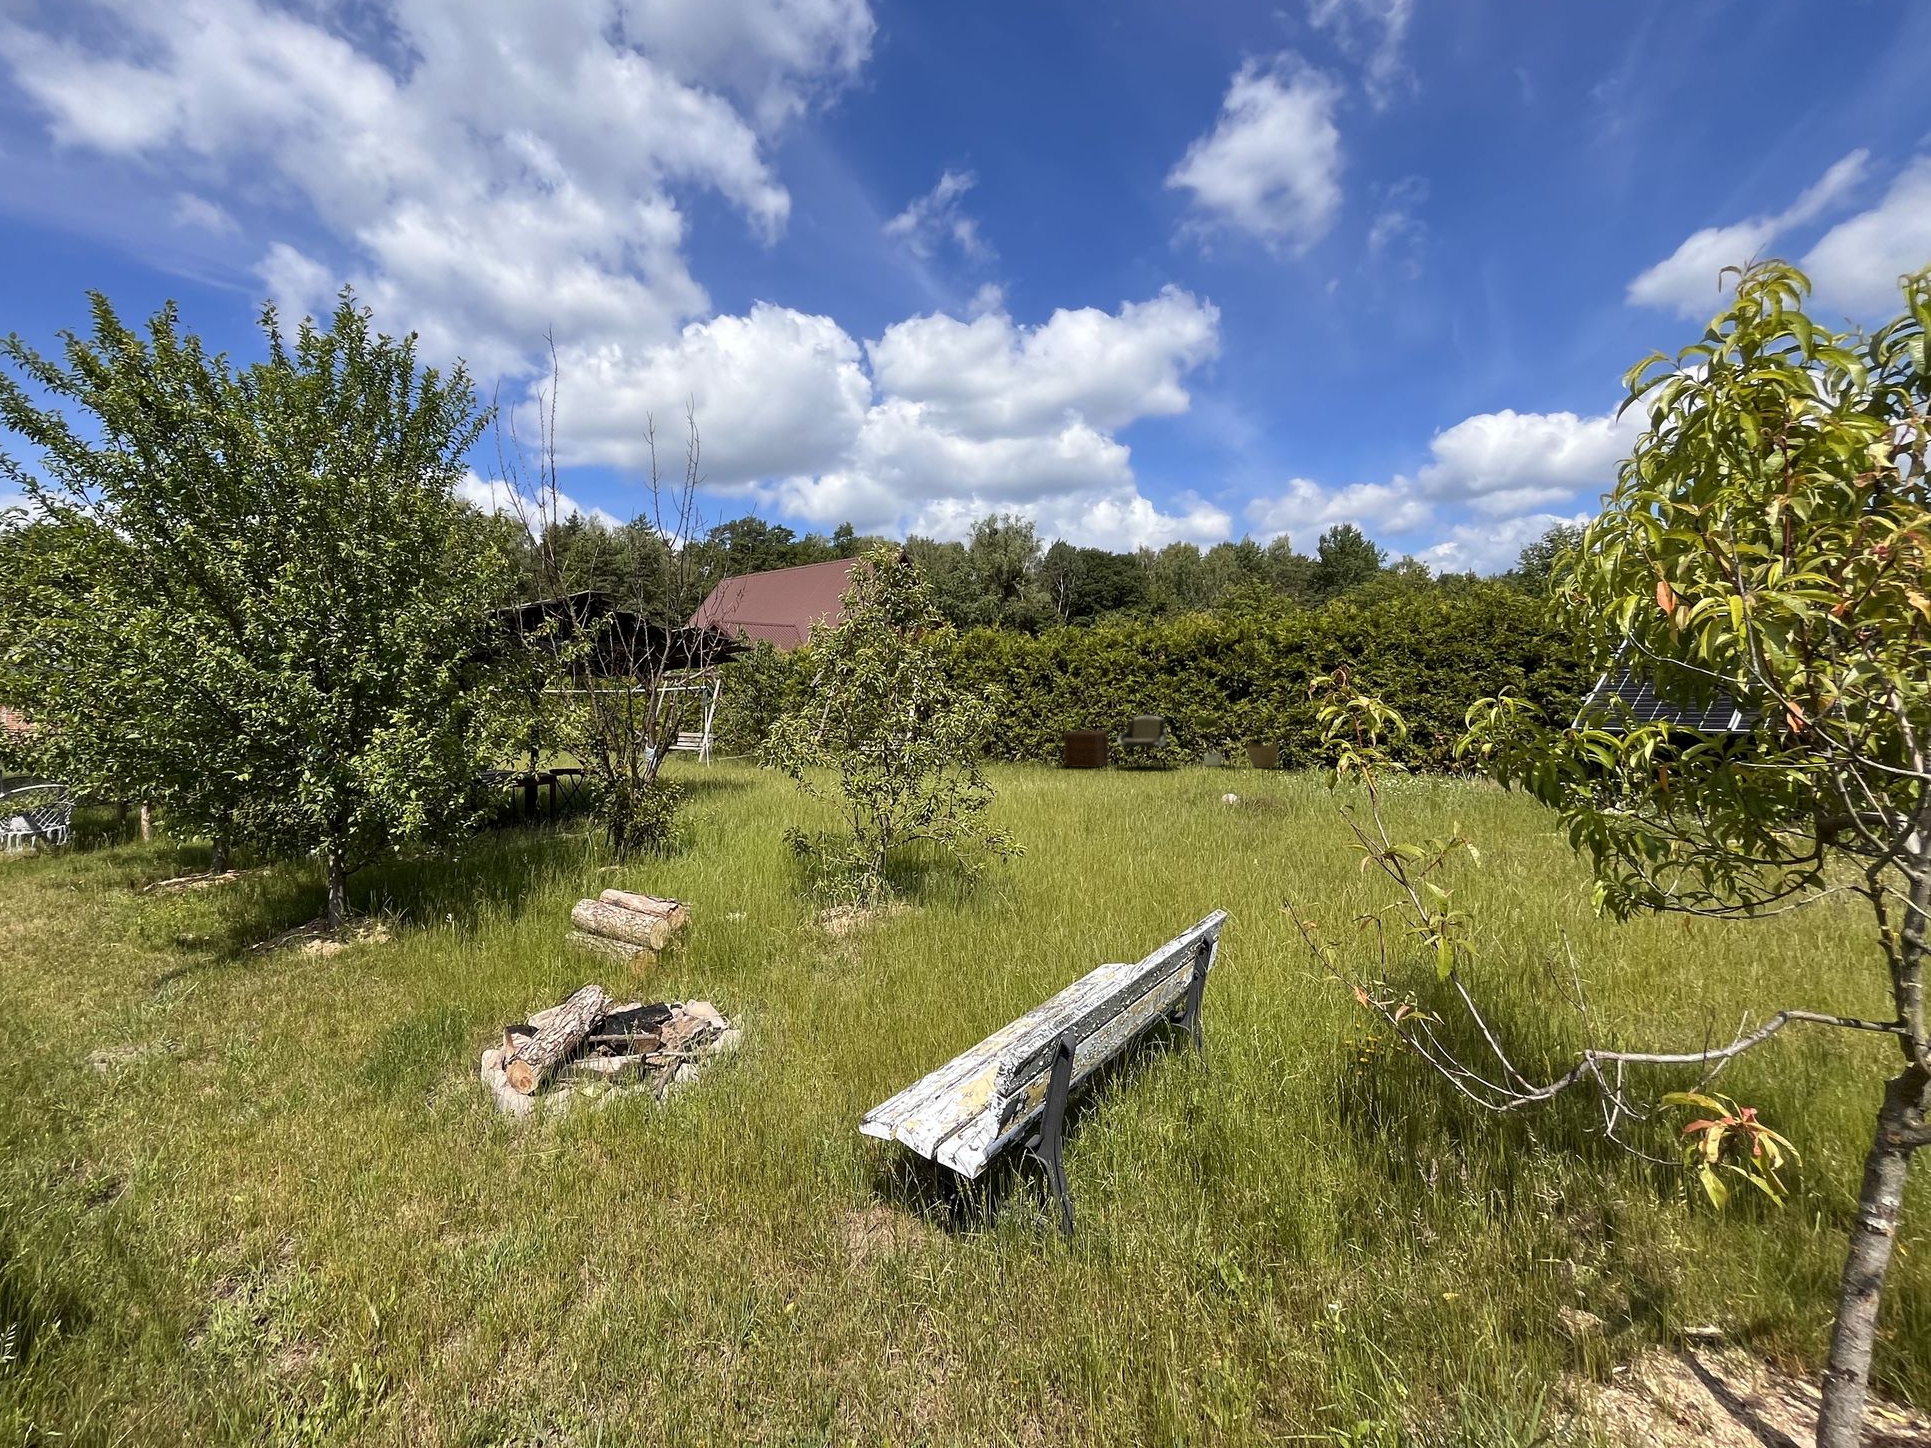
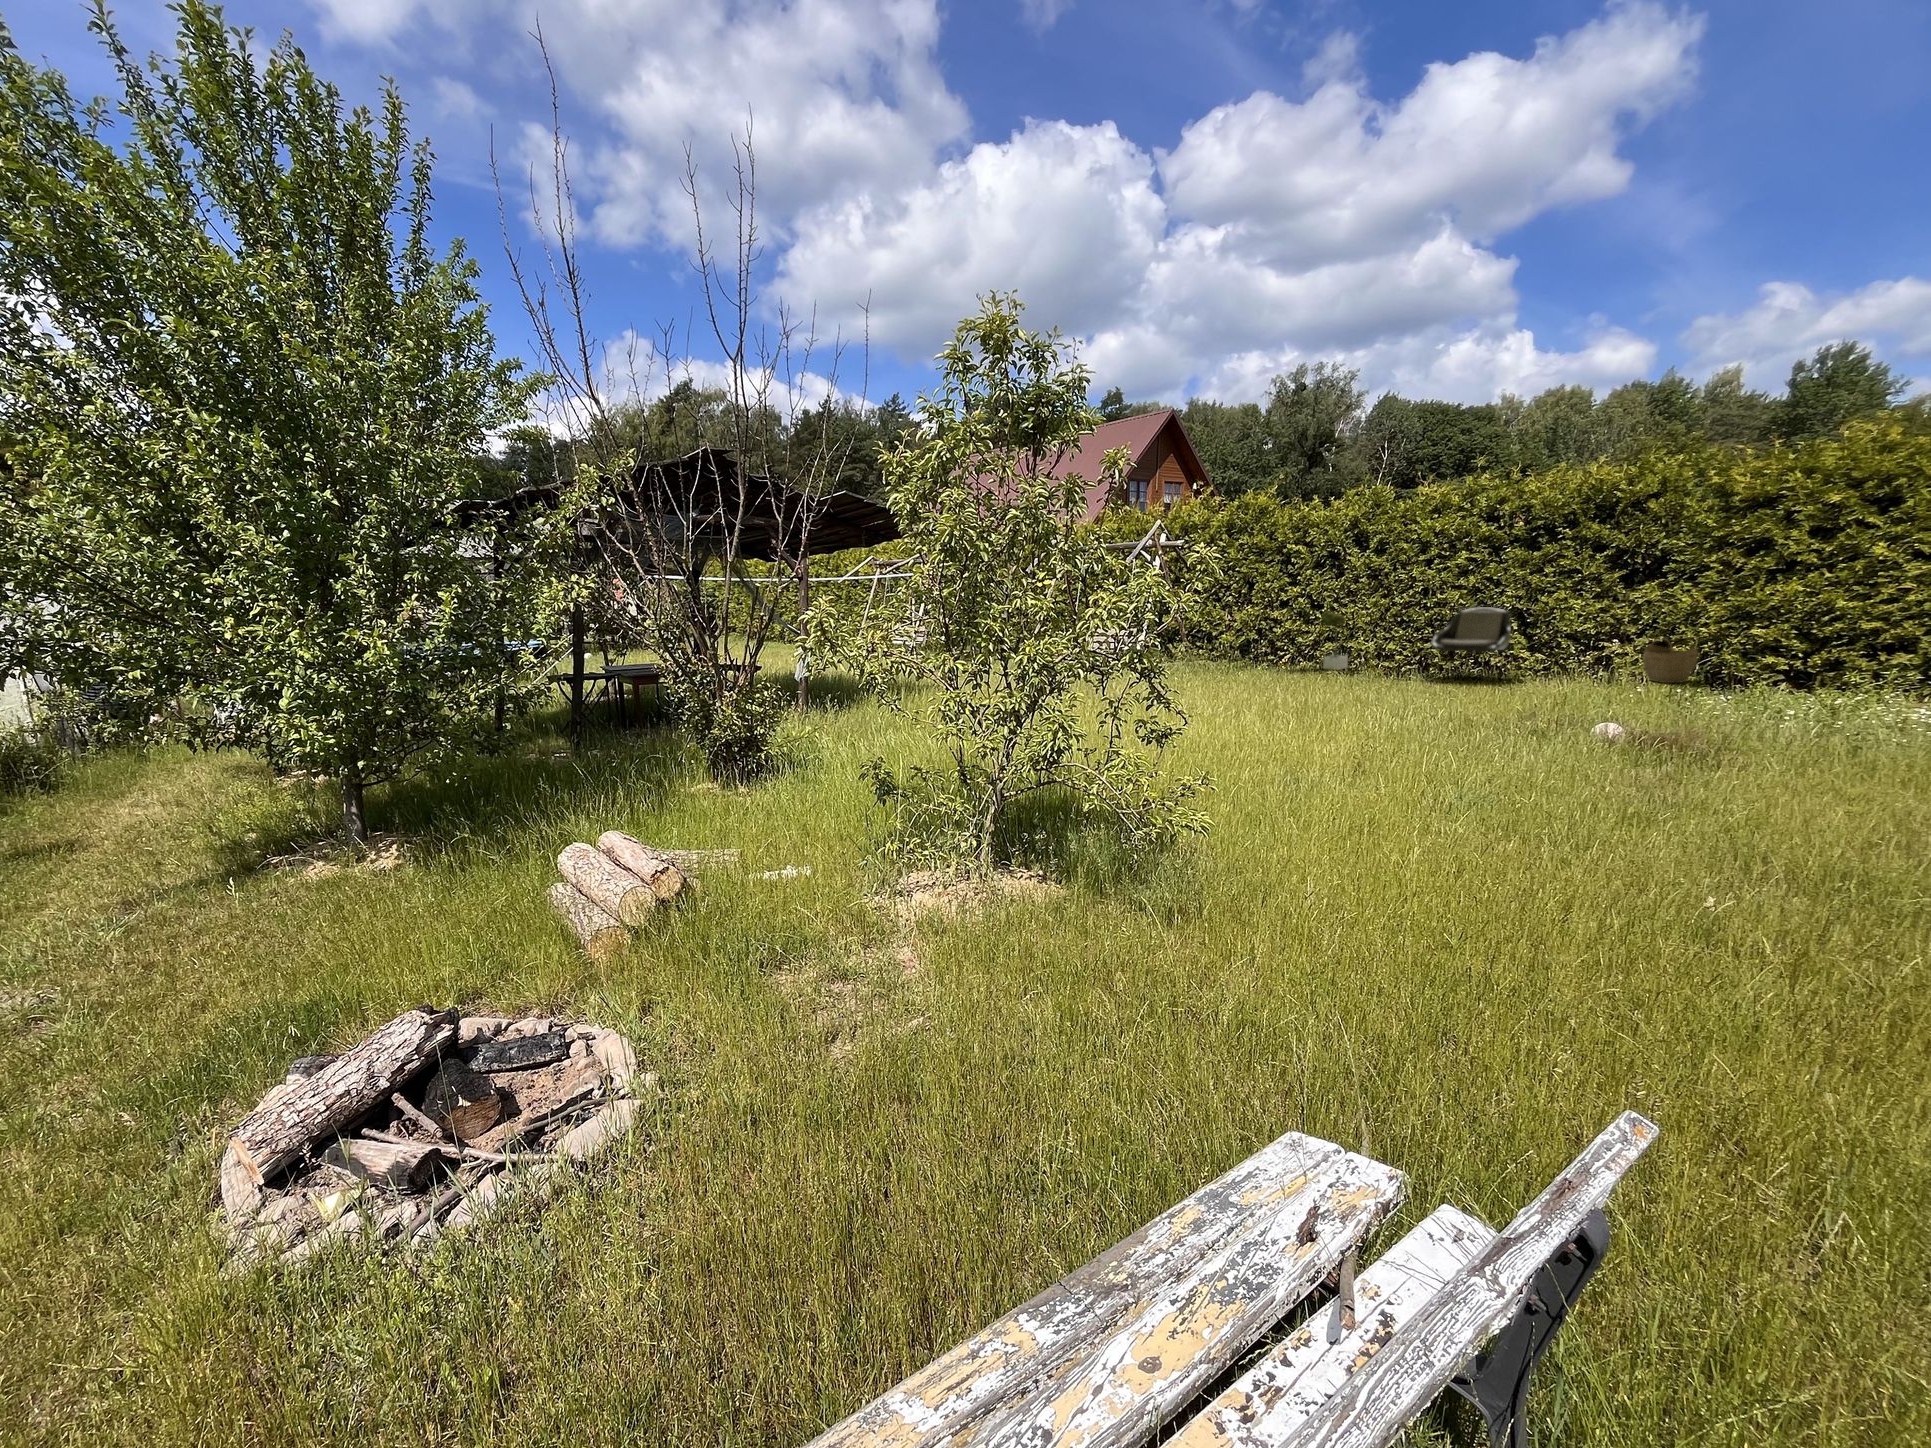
potted tree: present [1197,716,1222,766] -> present [1321,612,1348,670]
wooden crate: present [1063,730,1109,767] -> none [1350,626,1418,677]

